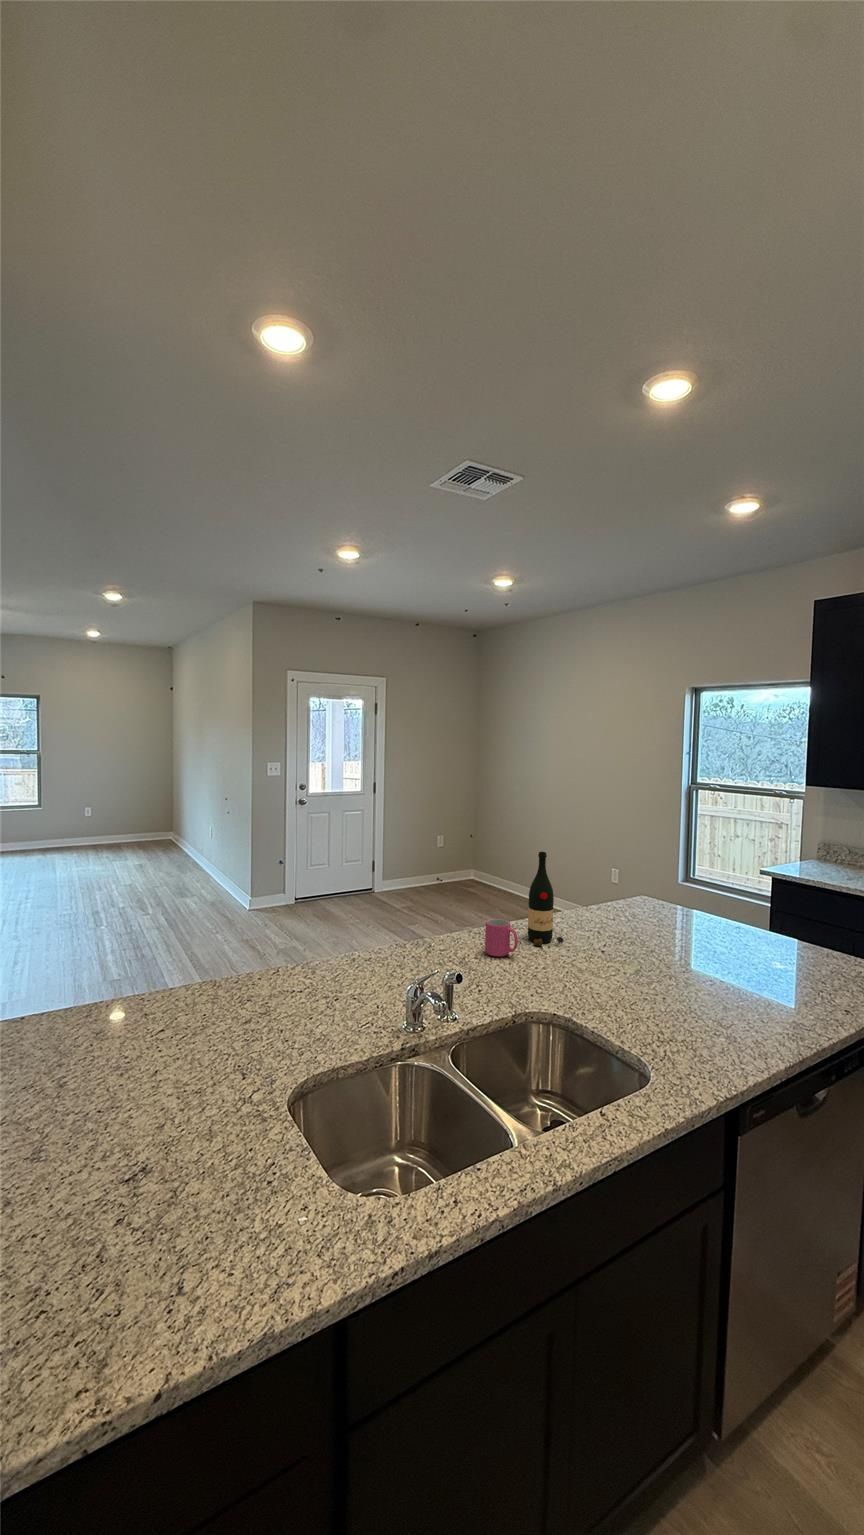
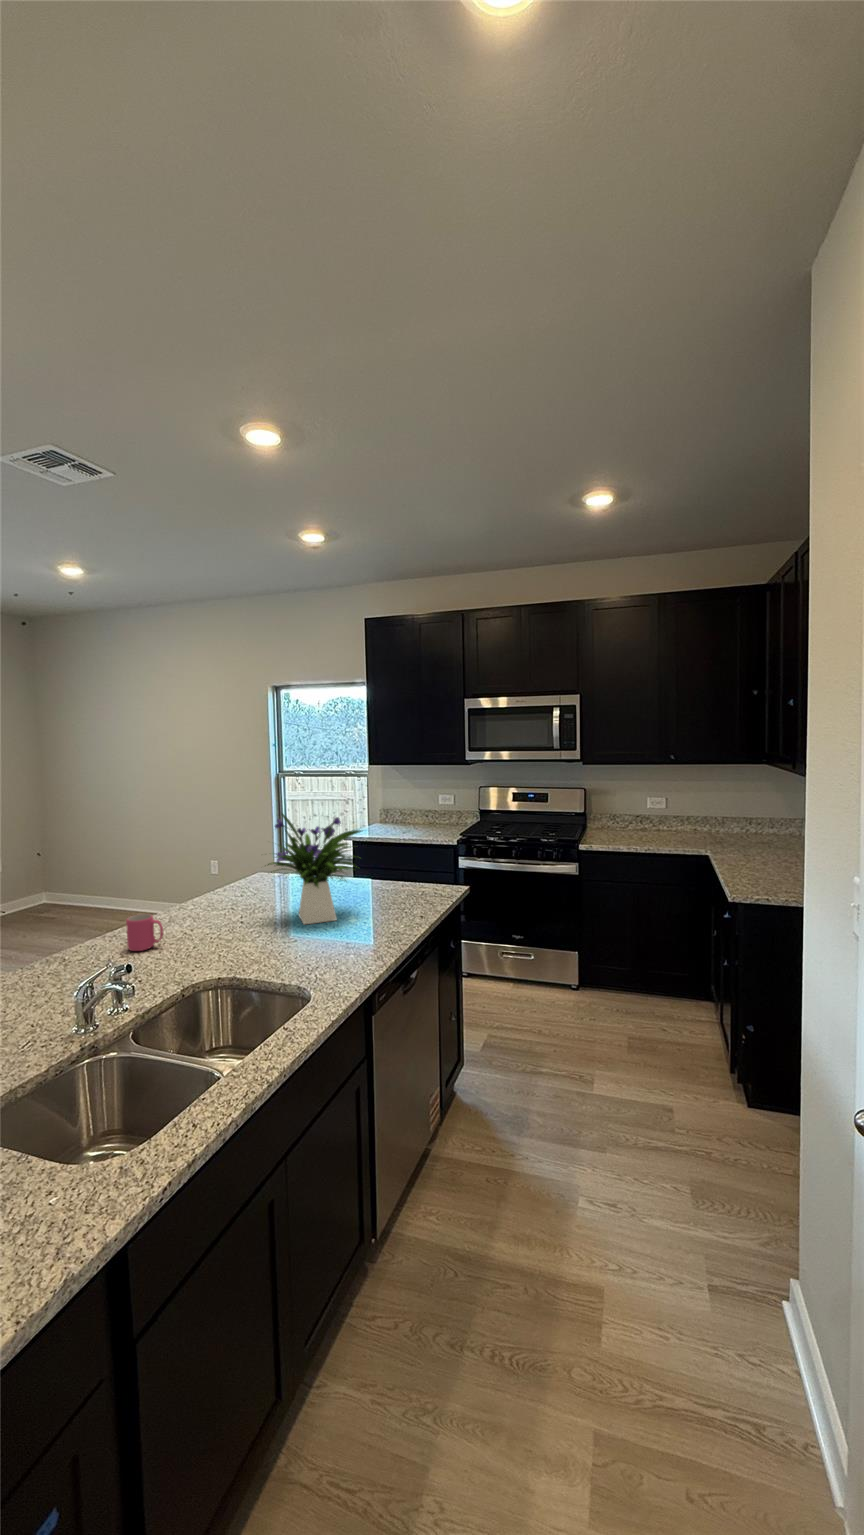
flower arrangement: none [628,837,767,981] -> present [268,814,361,925]
wine bottle: present [528,852,564,946] -> none [165,842,204,933]

